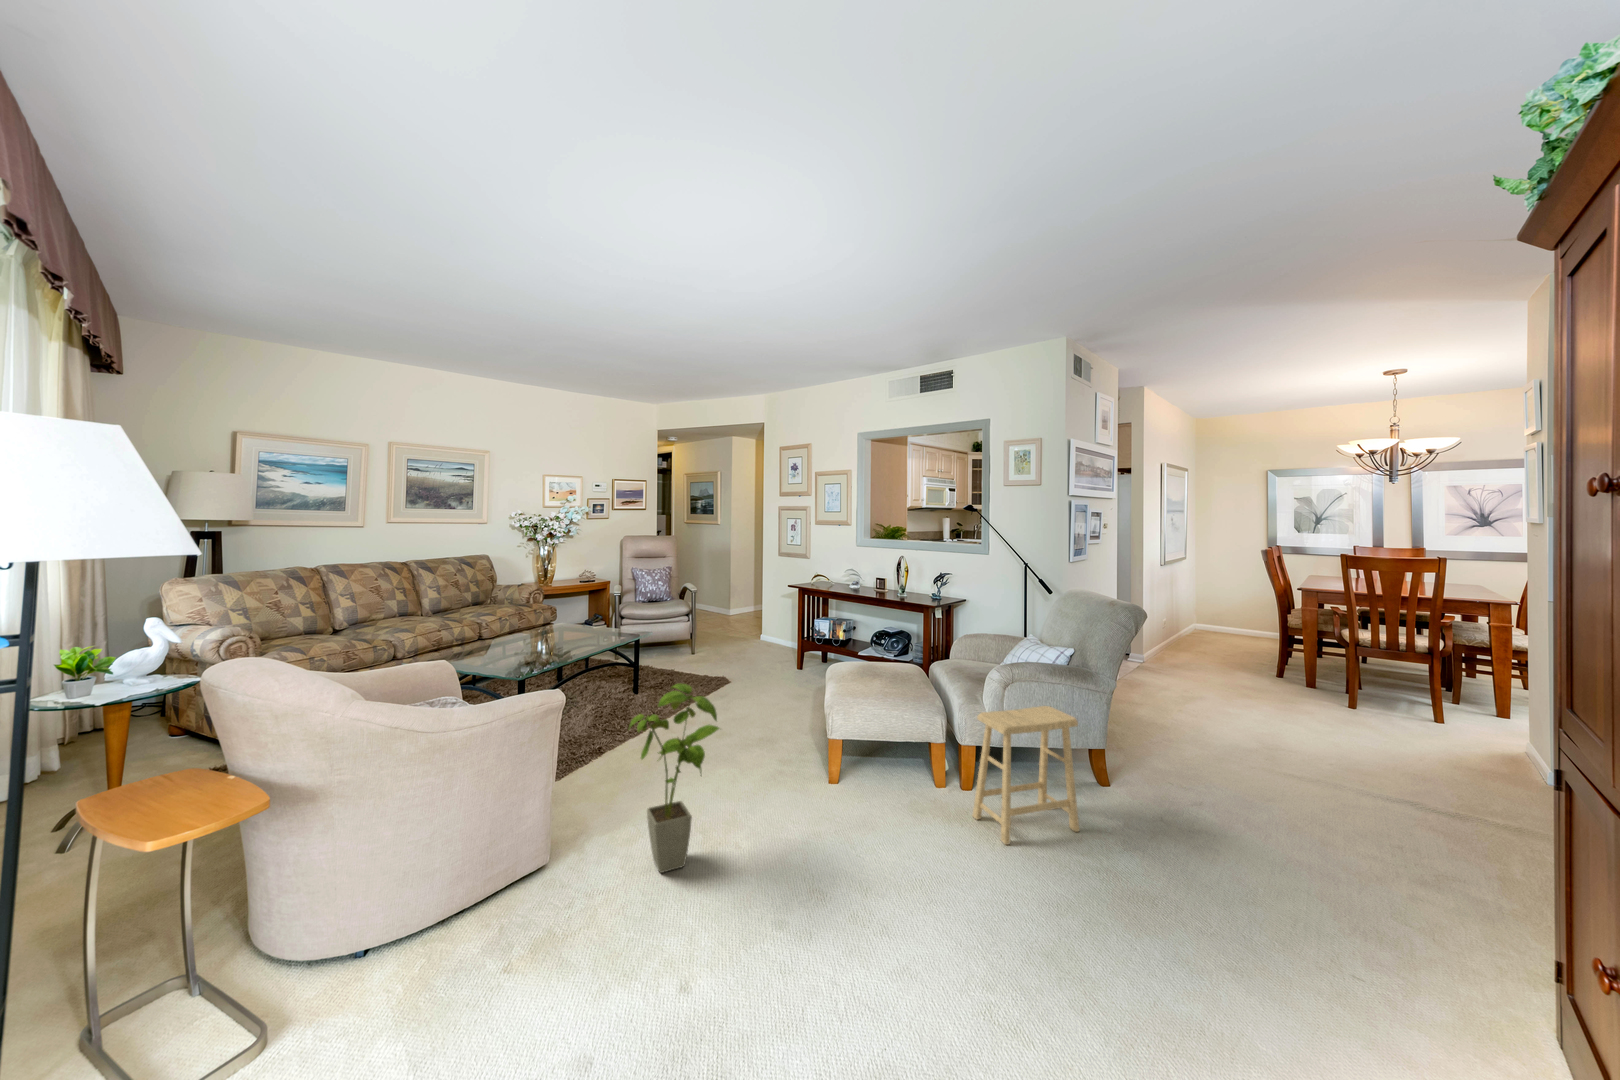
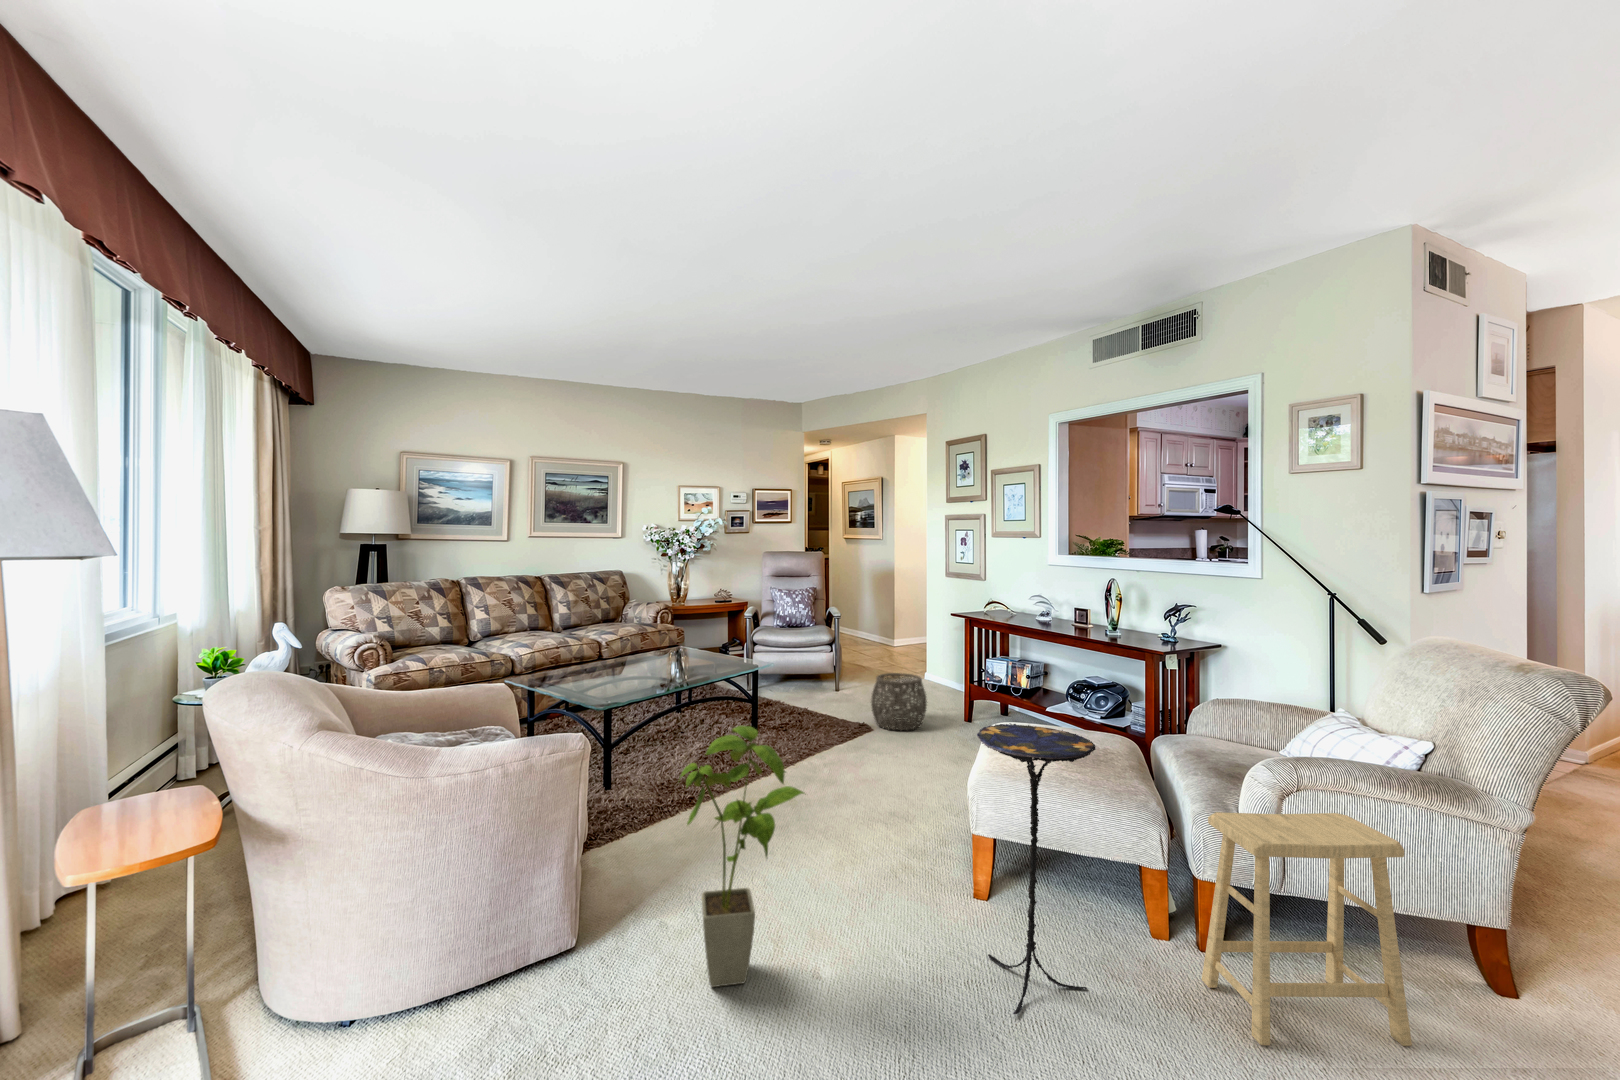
woven basket: none [727,634,771,680] -> present [871,673,927,730]
side table: none [840,667,916,853] -> present [977,723,1096,1014]

